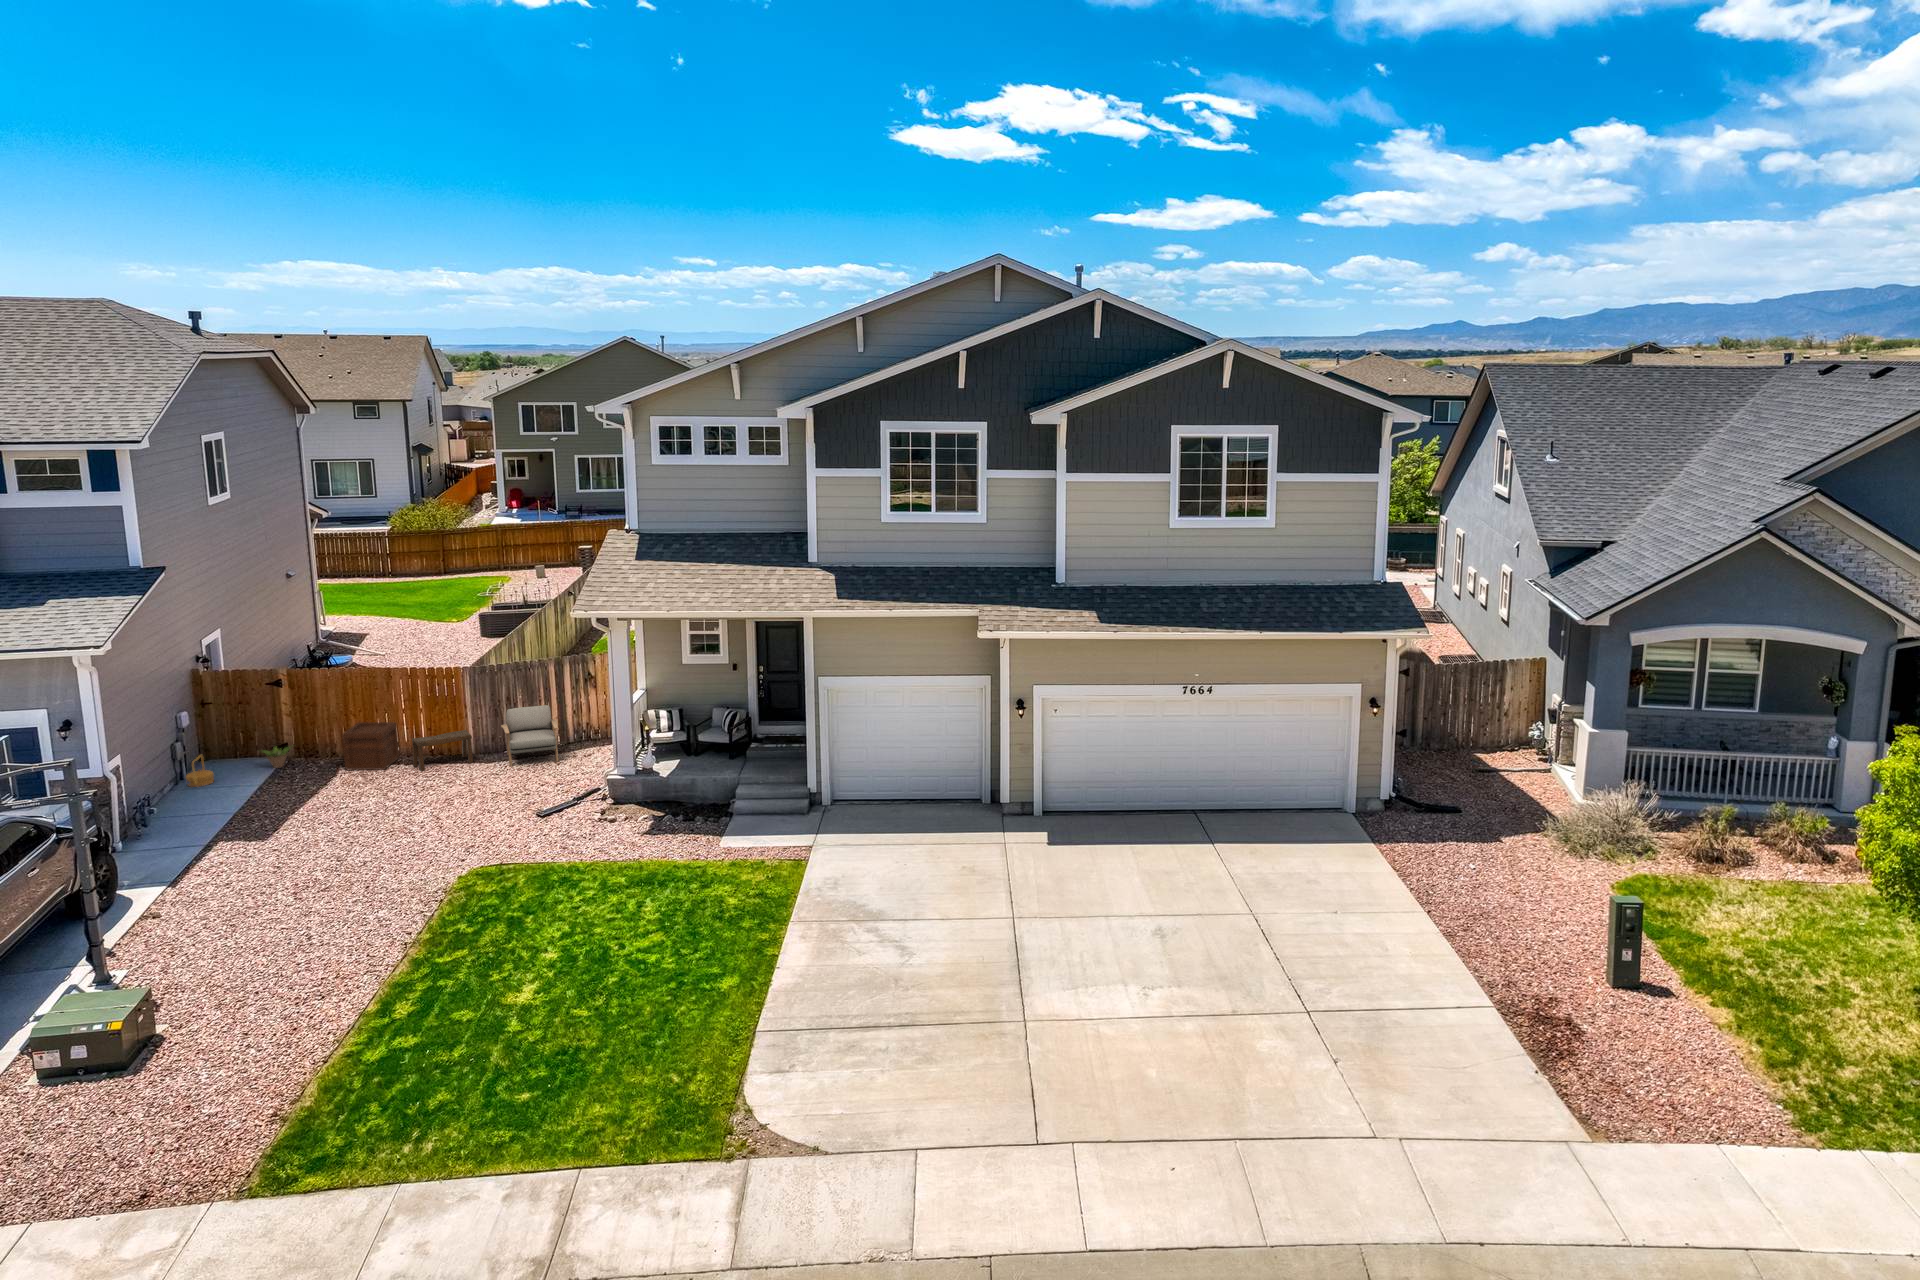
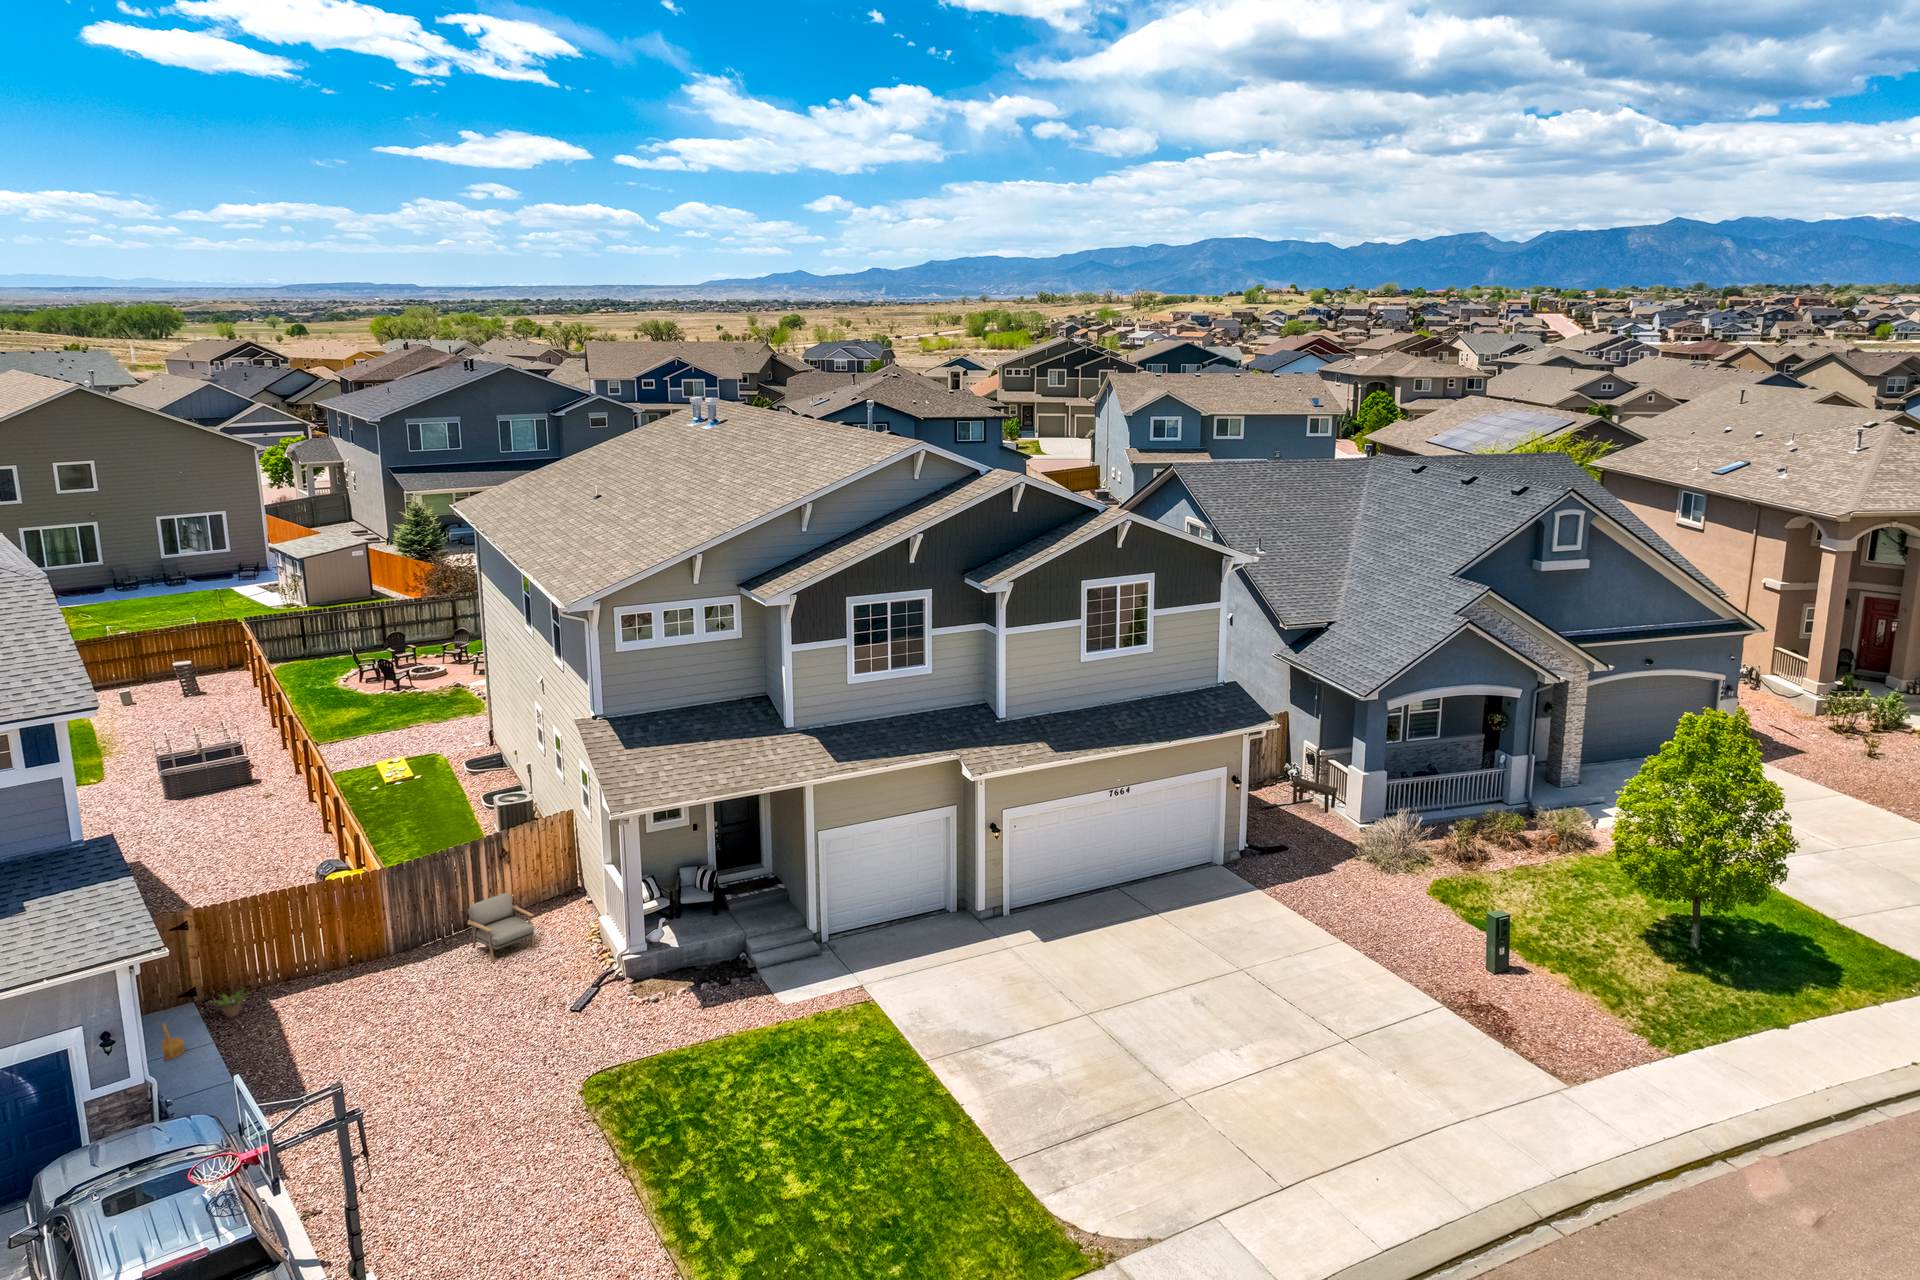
wooden crate: present [342,722,400,770] -> none [312,941,364,1003]
bench: present [412,730,473,771] -> present [1293,779,1338,813]

